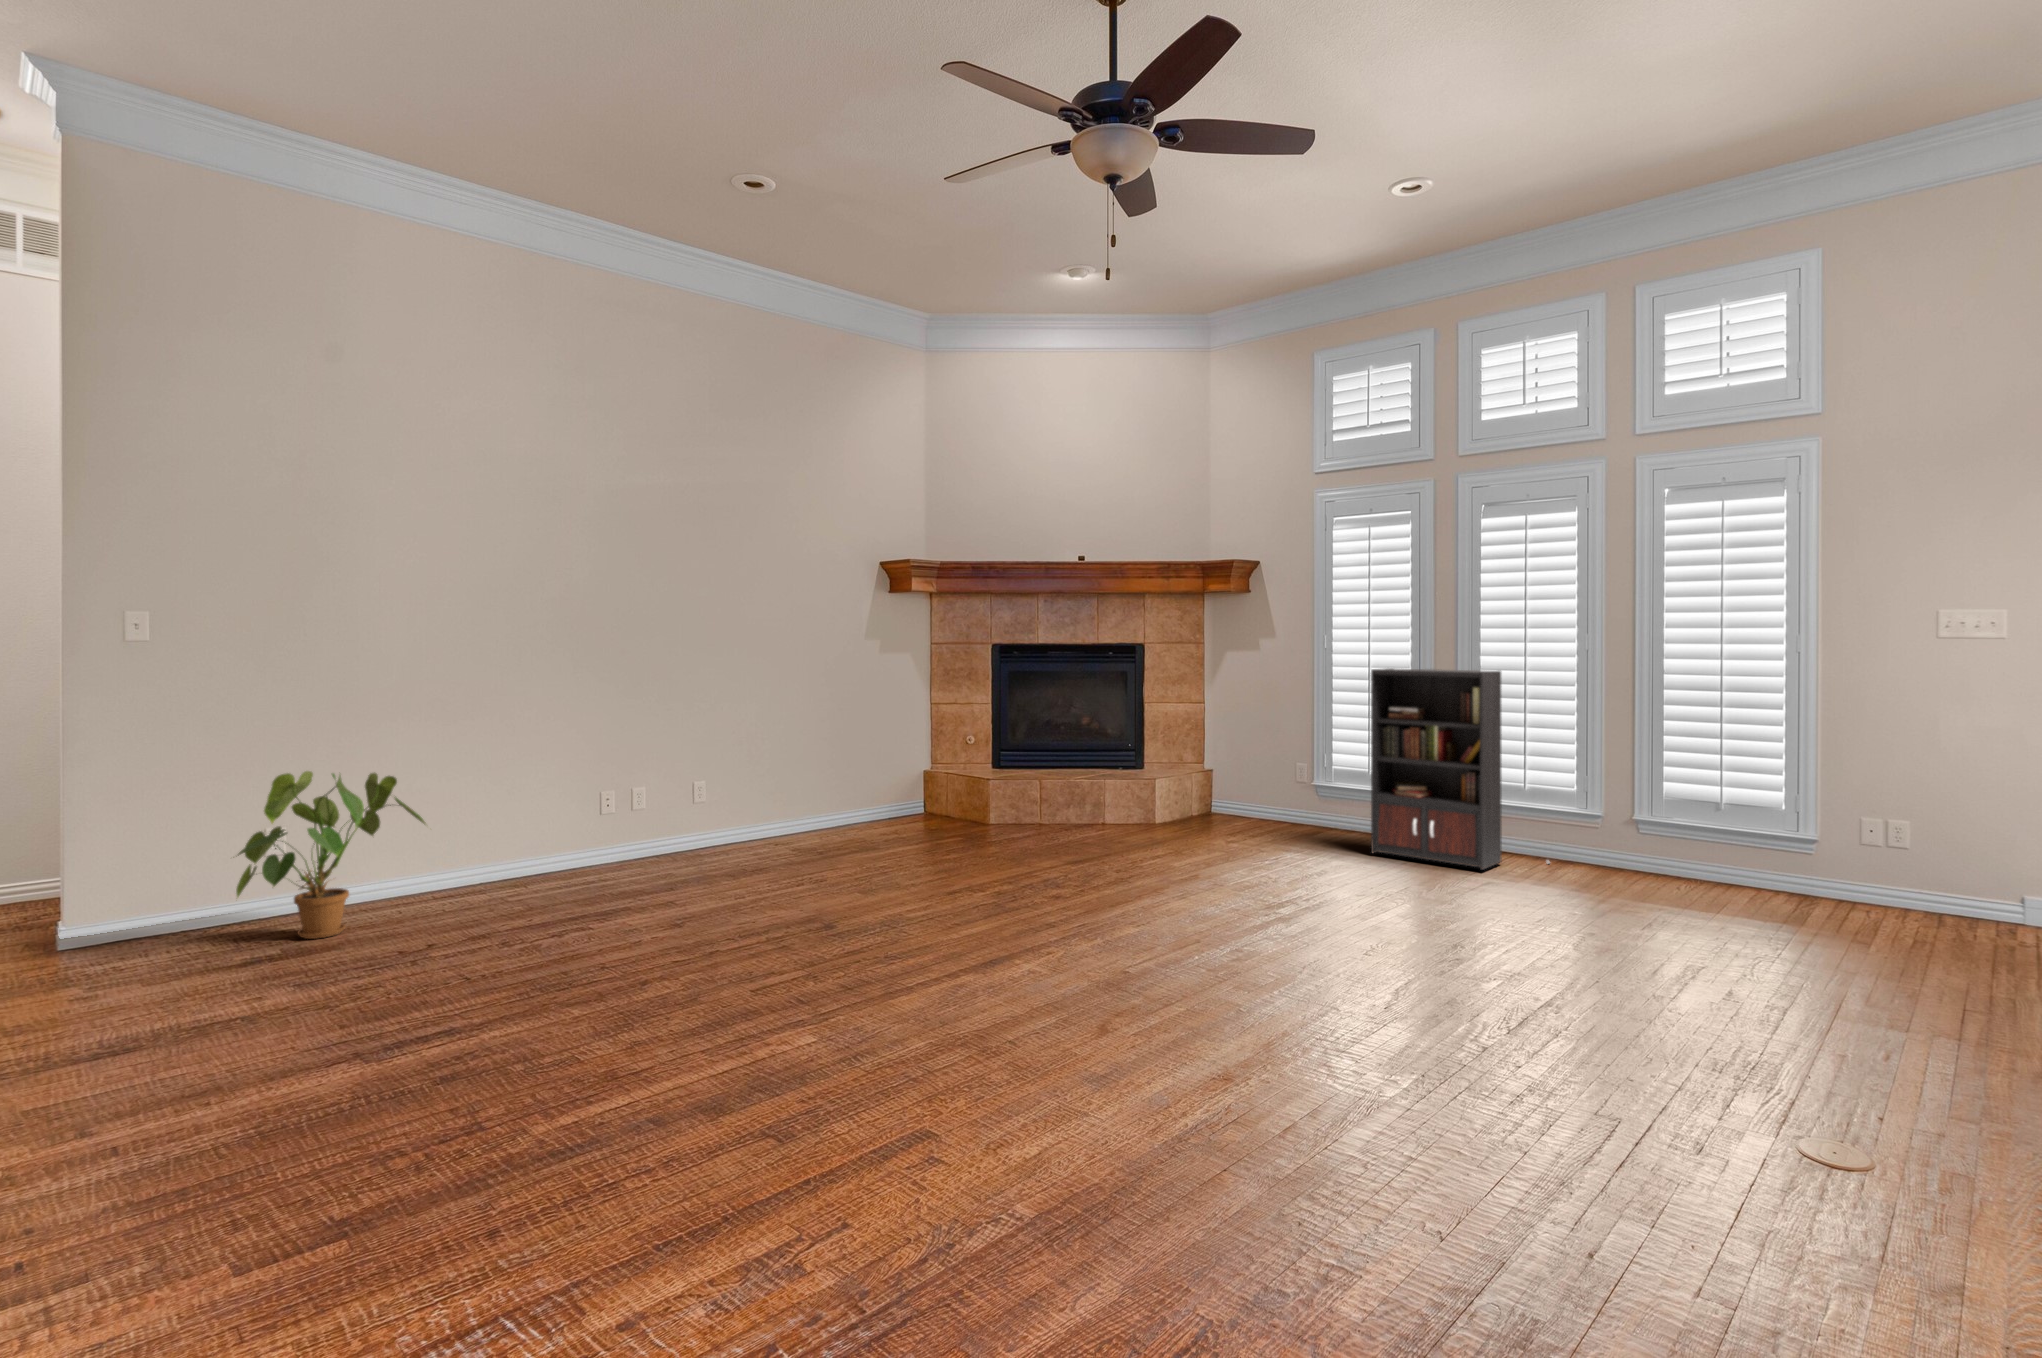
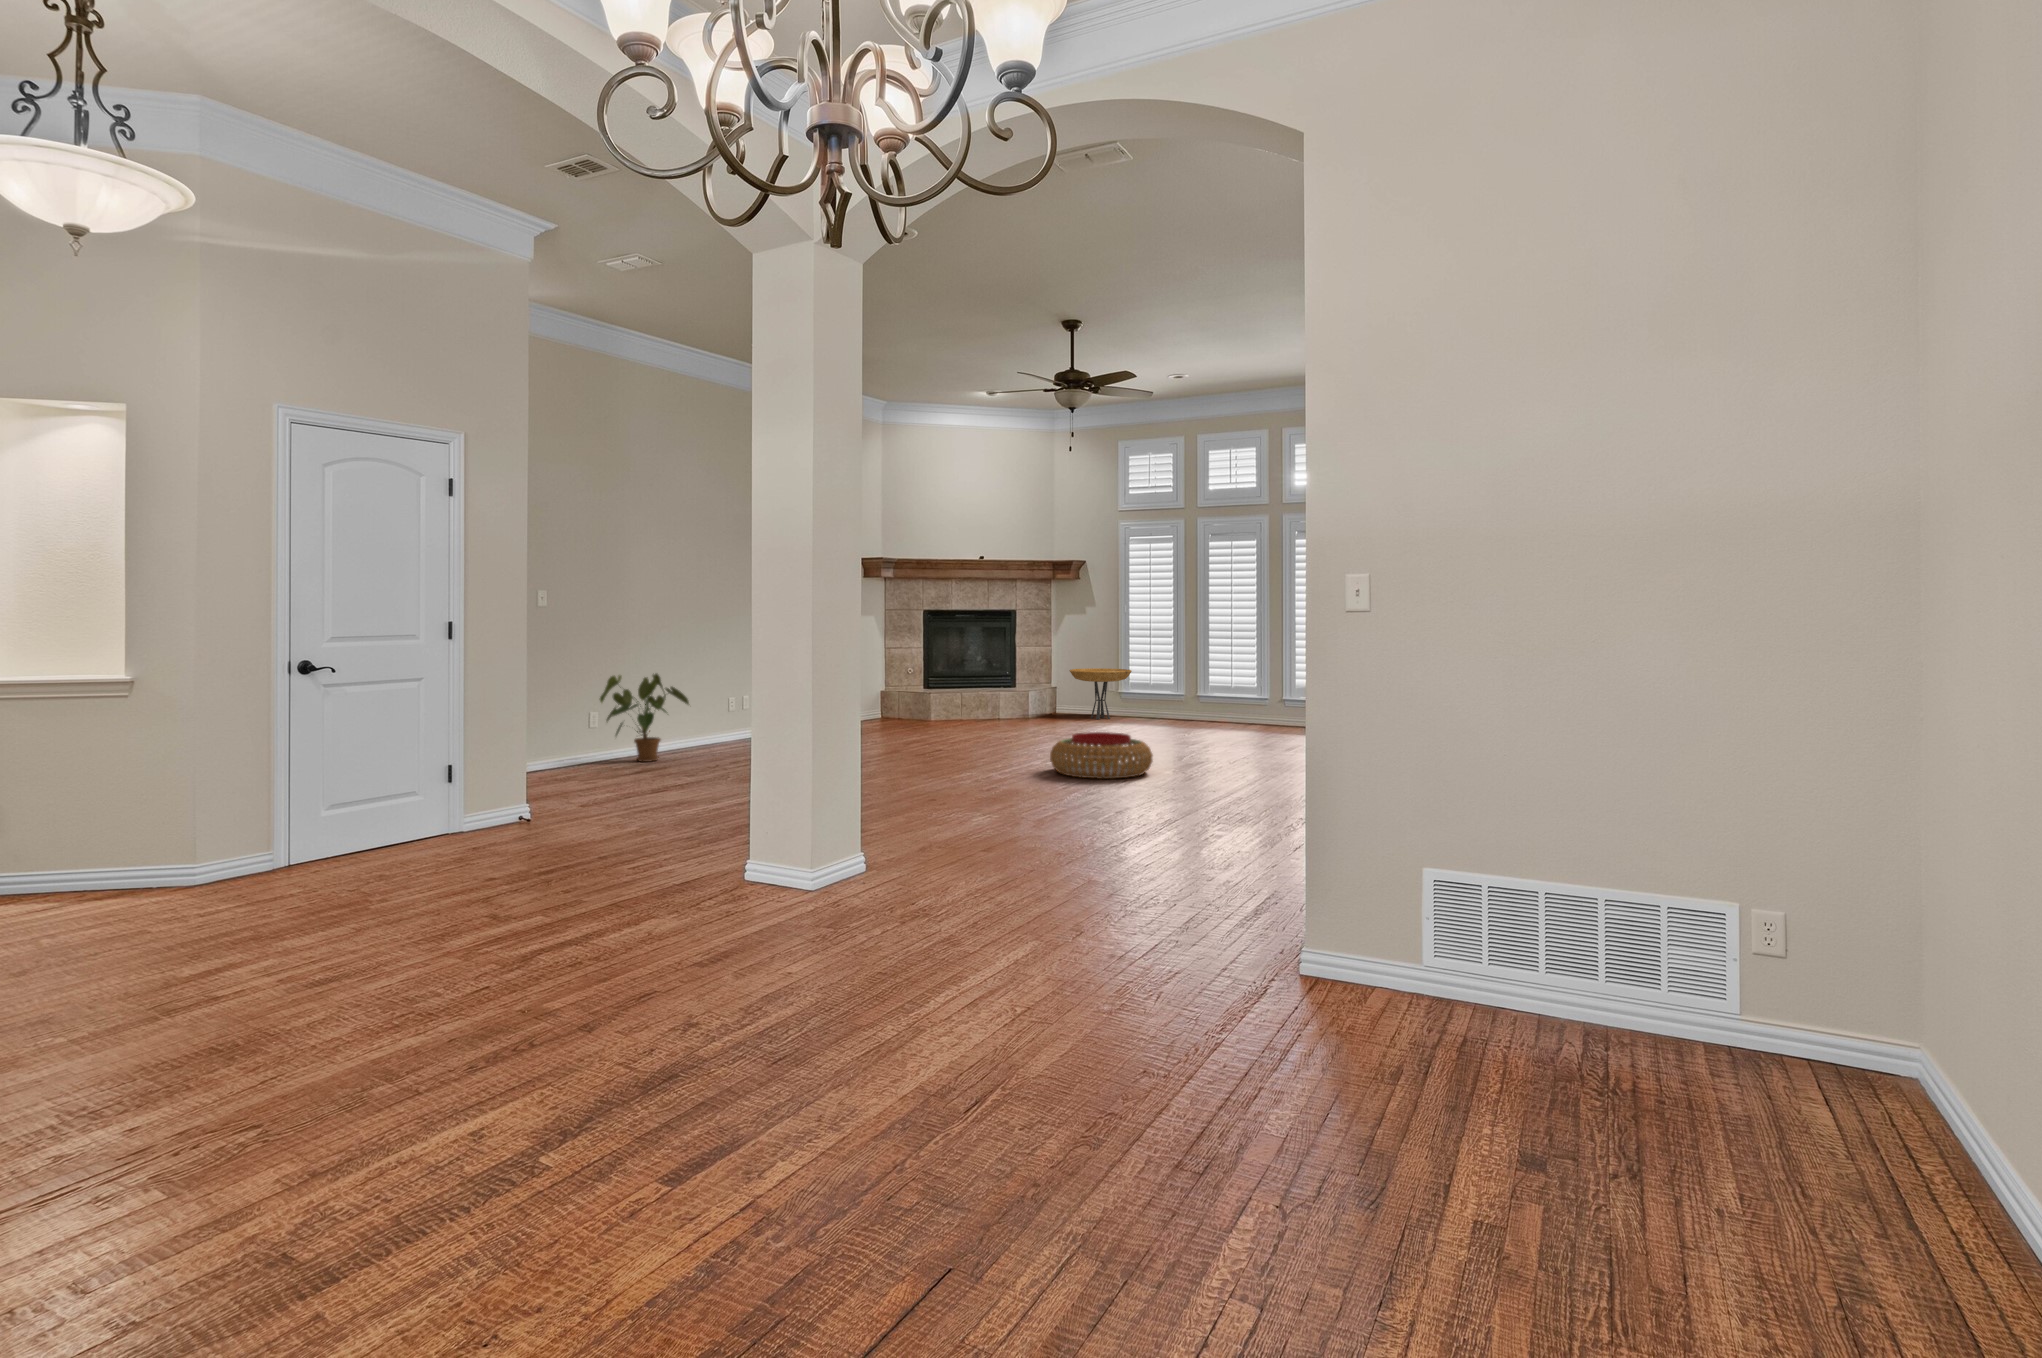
bookcase: present [1371,668,1550,870] -> none [1155,623,1243,726]
side table: none [1223,743,1335,835] -> present [1070,668,1132,719]
pouf: none [983,968,1252,1141] -> present [1050,732,1153,779]

